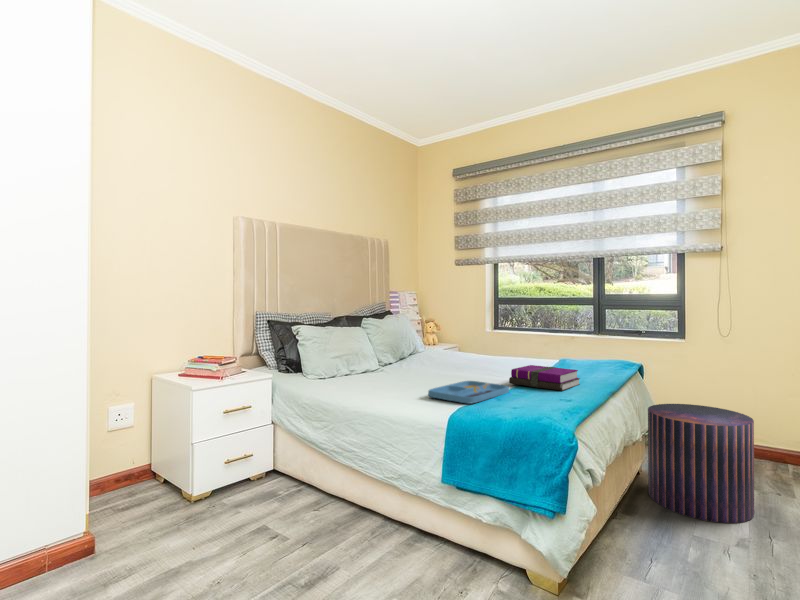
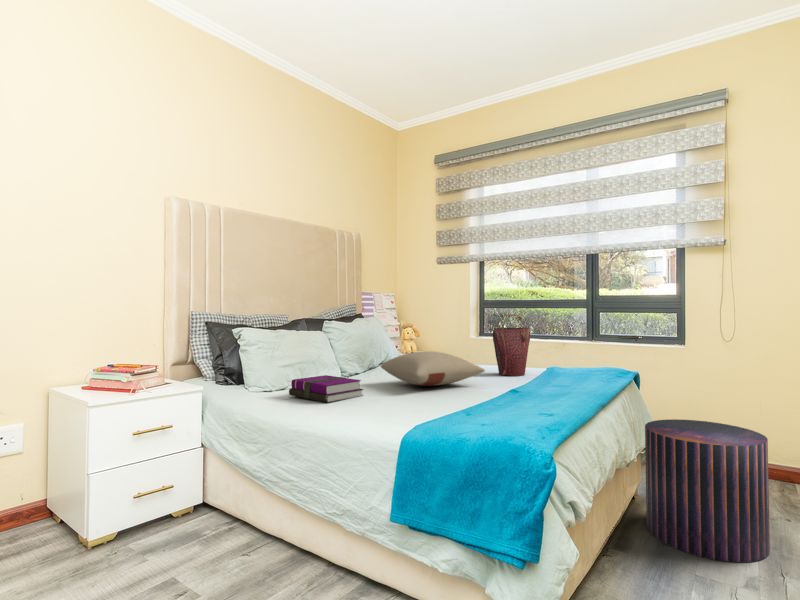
handbag: none [514,312,546,366] -> present [493,314,530,376]
pillow: none [418,345,509,374] -> present [381,351,485,386]
notebook: present [509,365,580,391] -> present [289,375,363,403]
tray: present [428,381,509,404] -> none [382,393,480,421]

